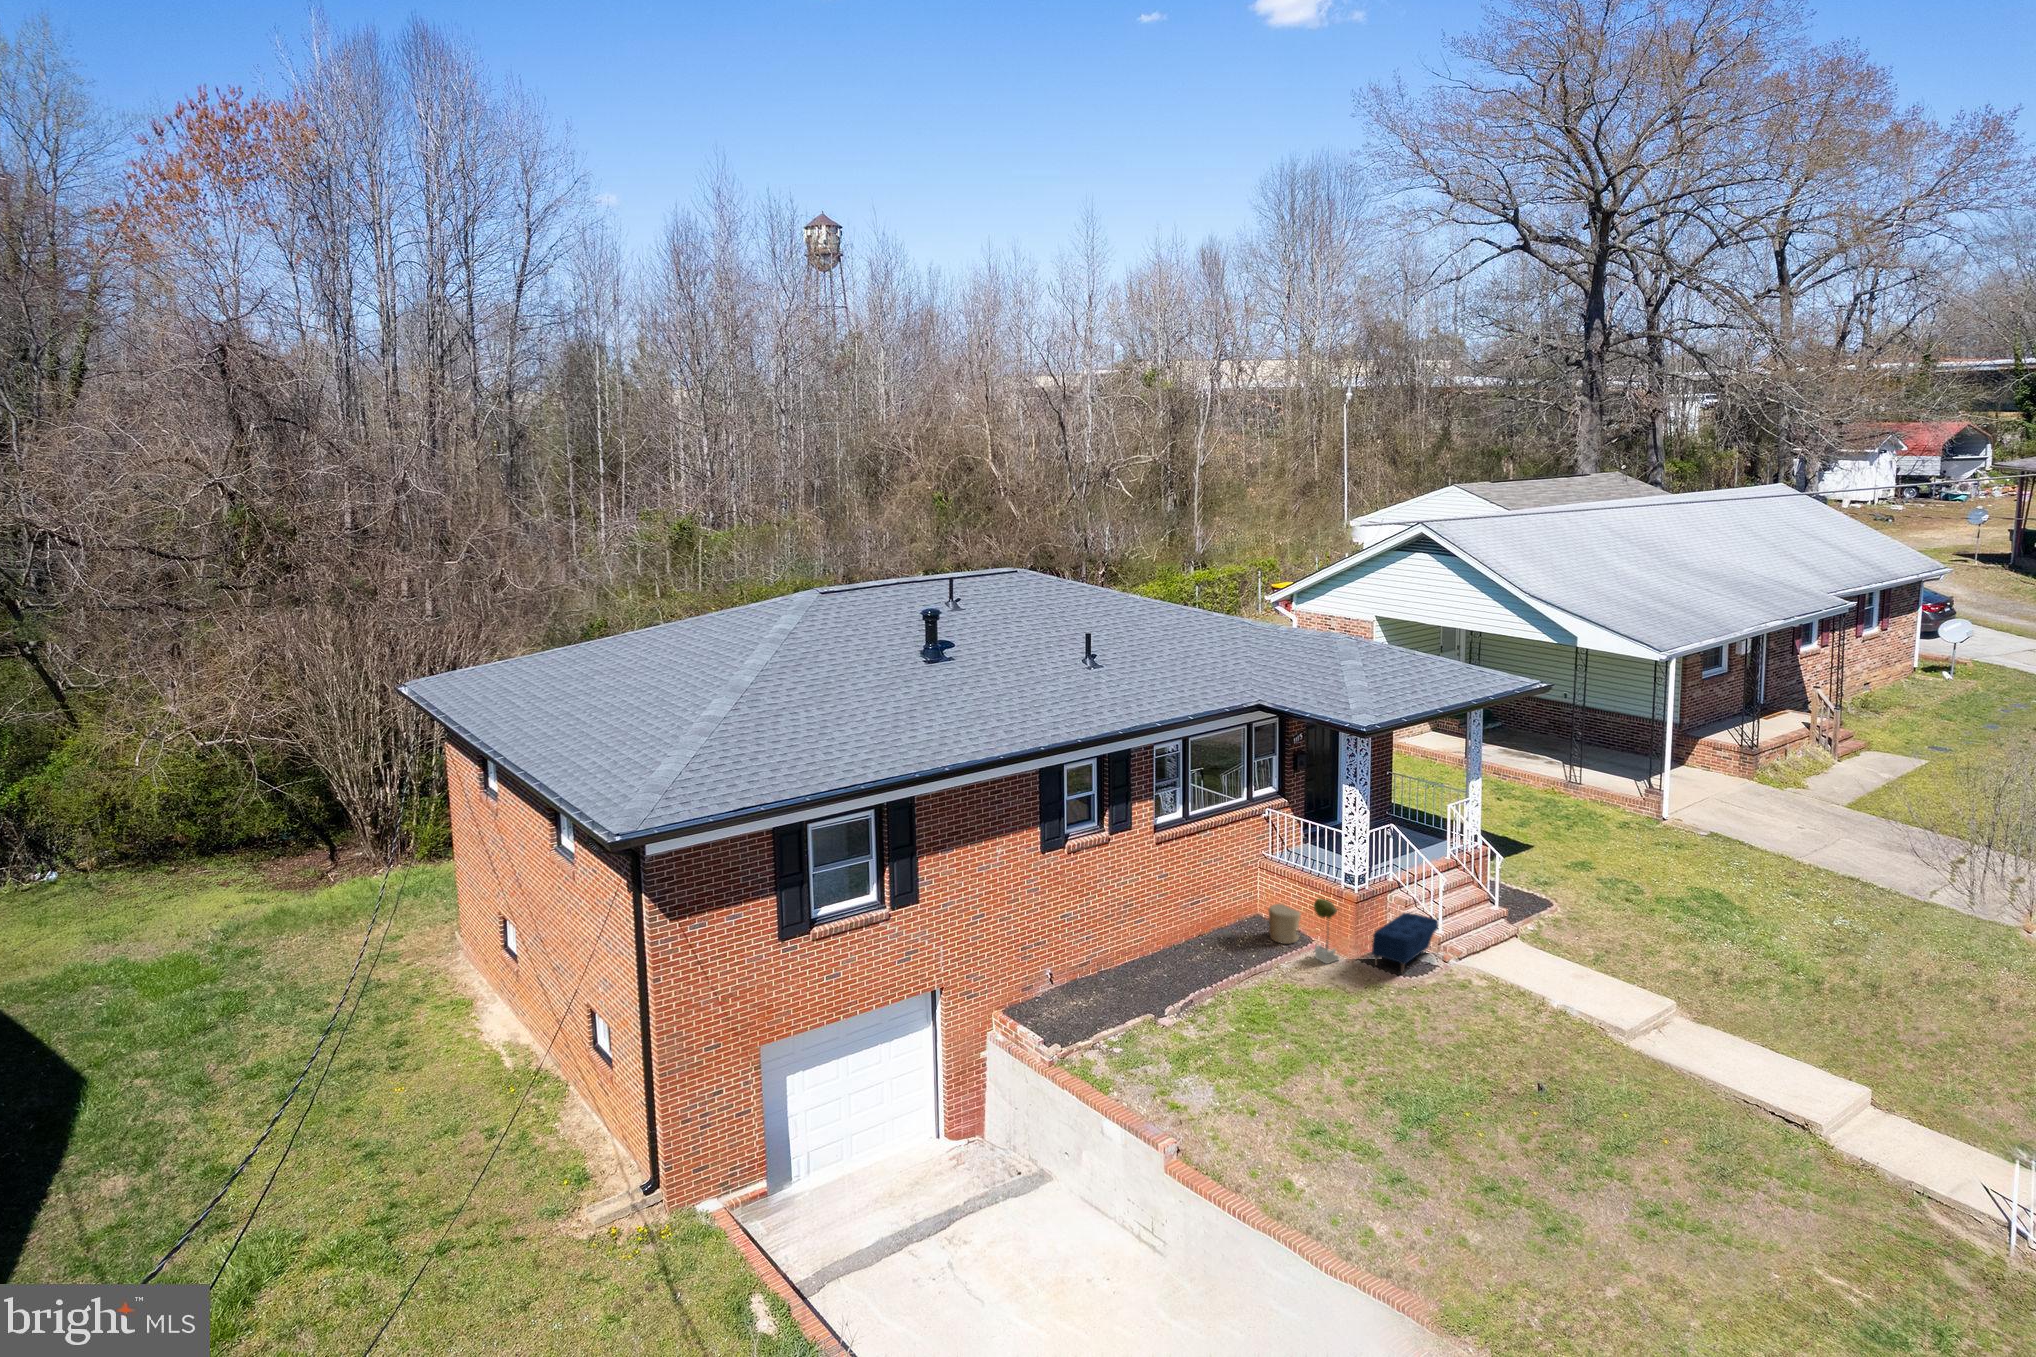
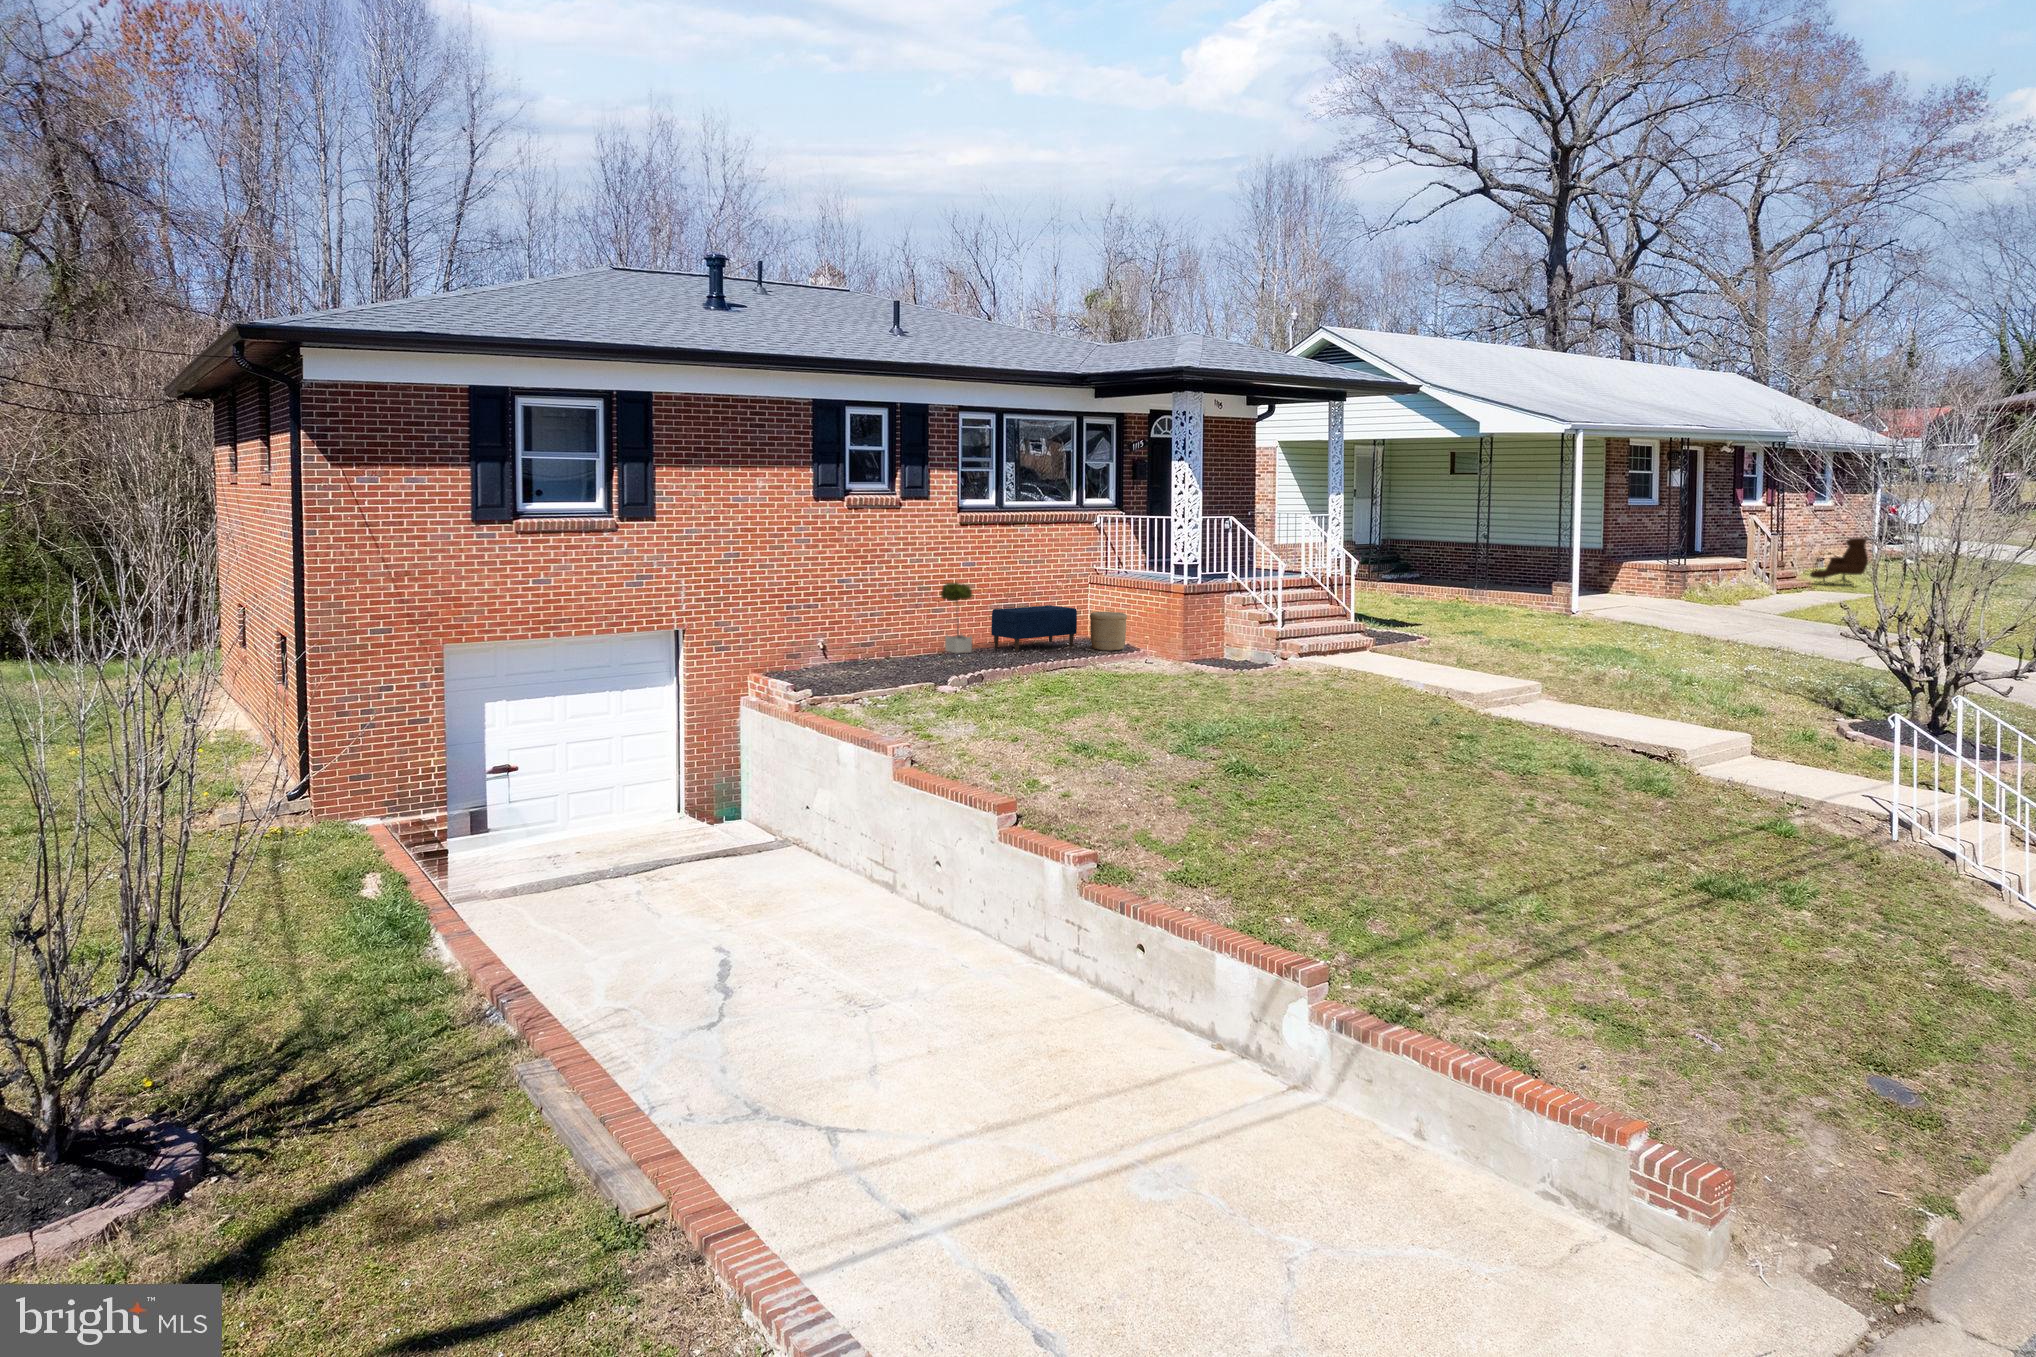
lounge chair: none [1862,681,1922,728] -> present [1810,538,1868,585]
potted tree: present [1314,898,1339,964] -> present [941,583,972,653]
bench: present [1372,913,1438,973] -> present [991,605,1077,651]

